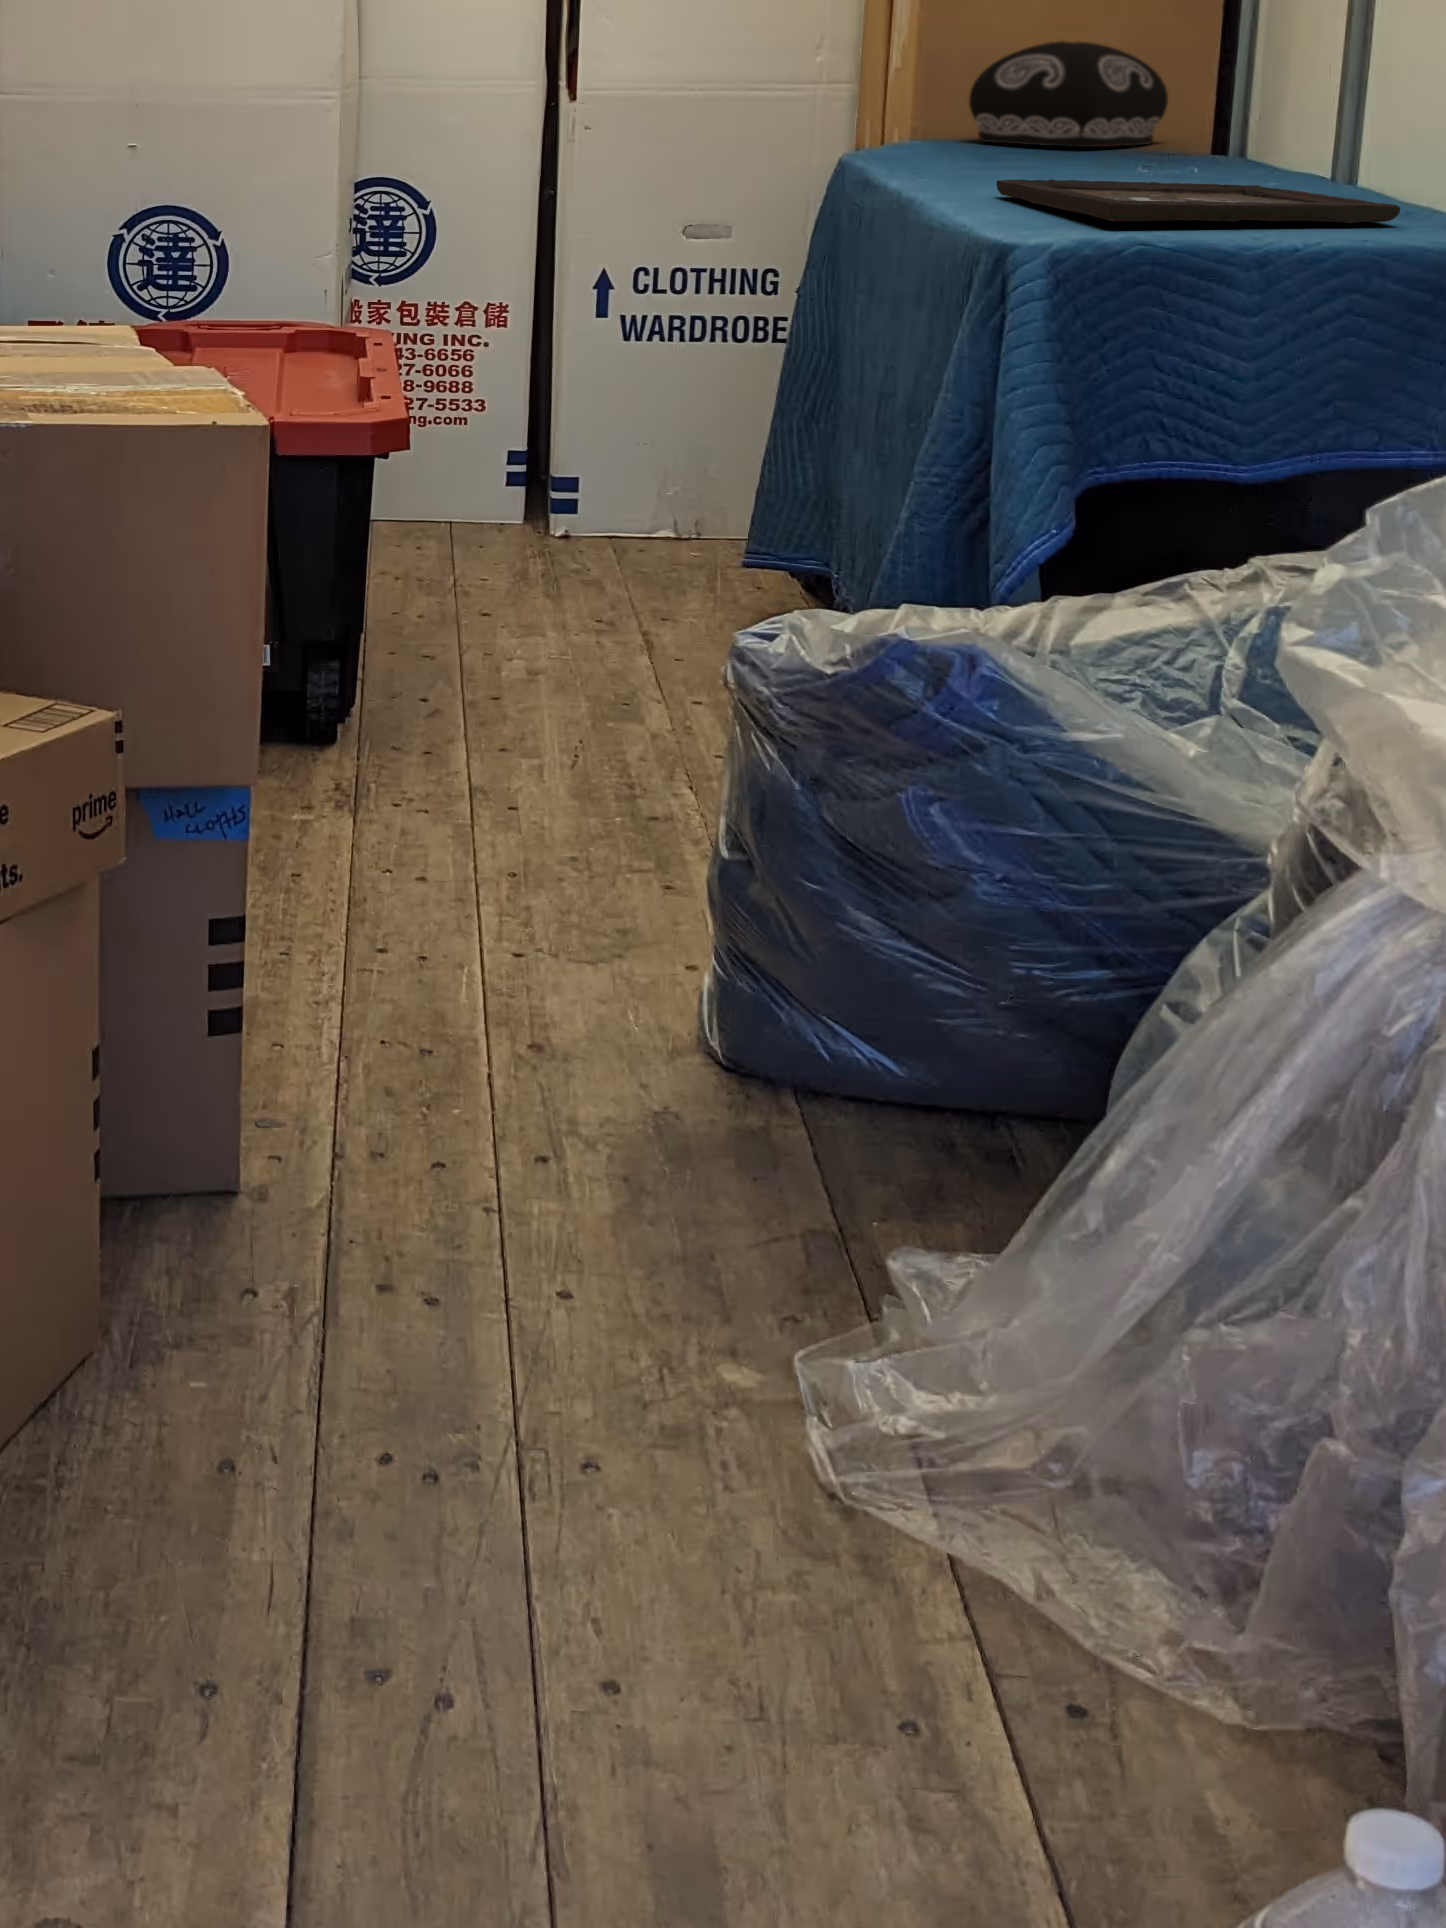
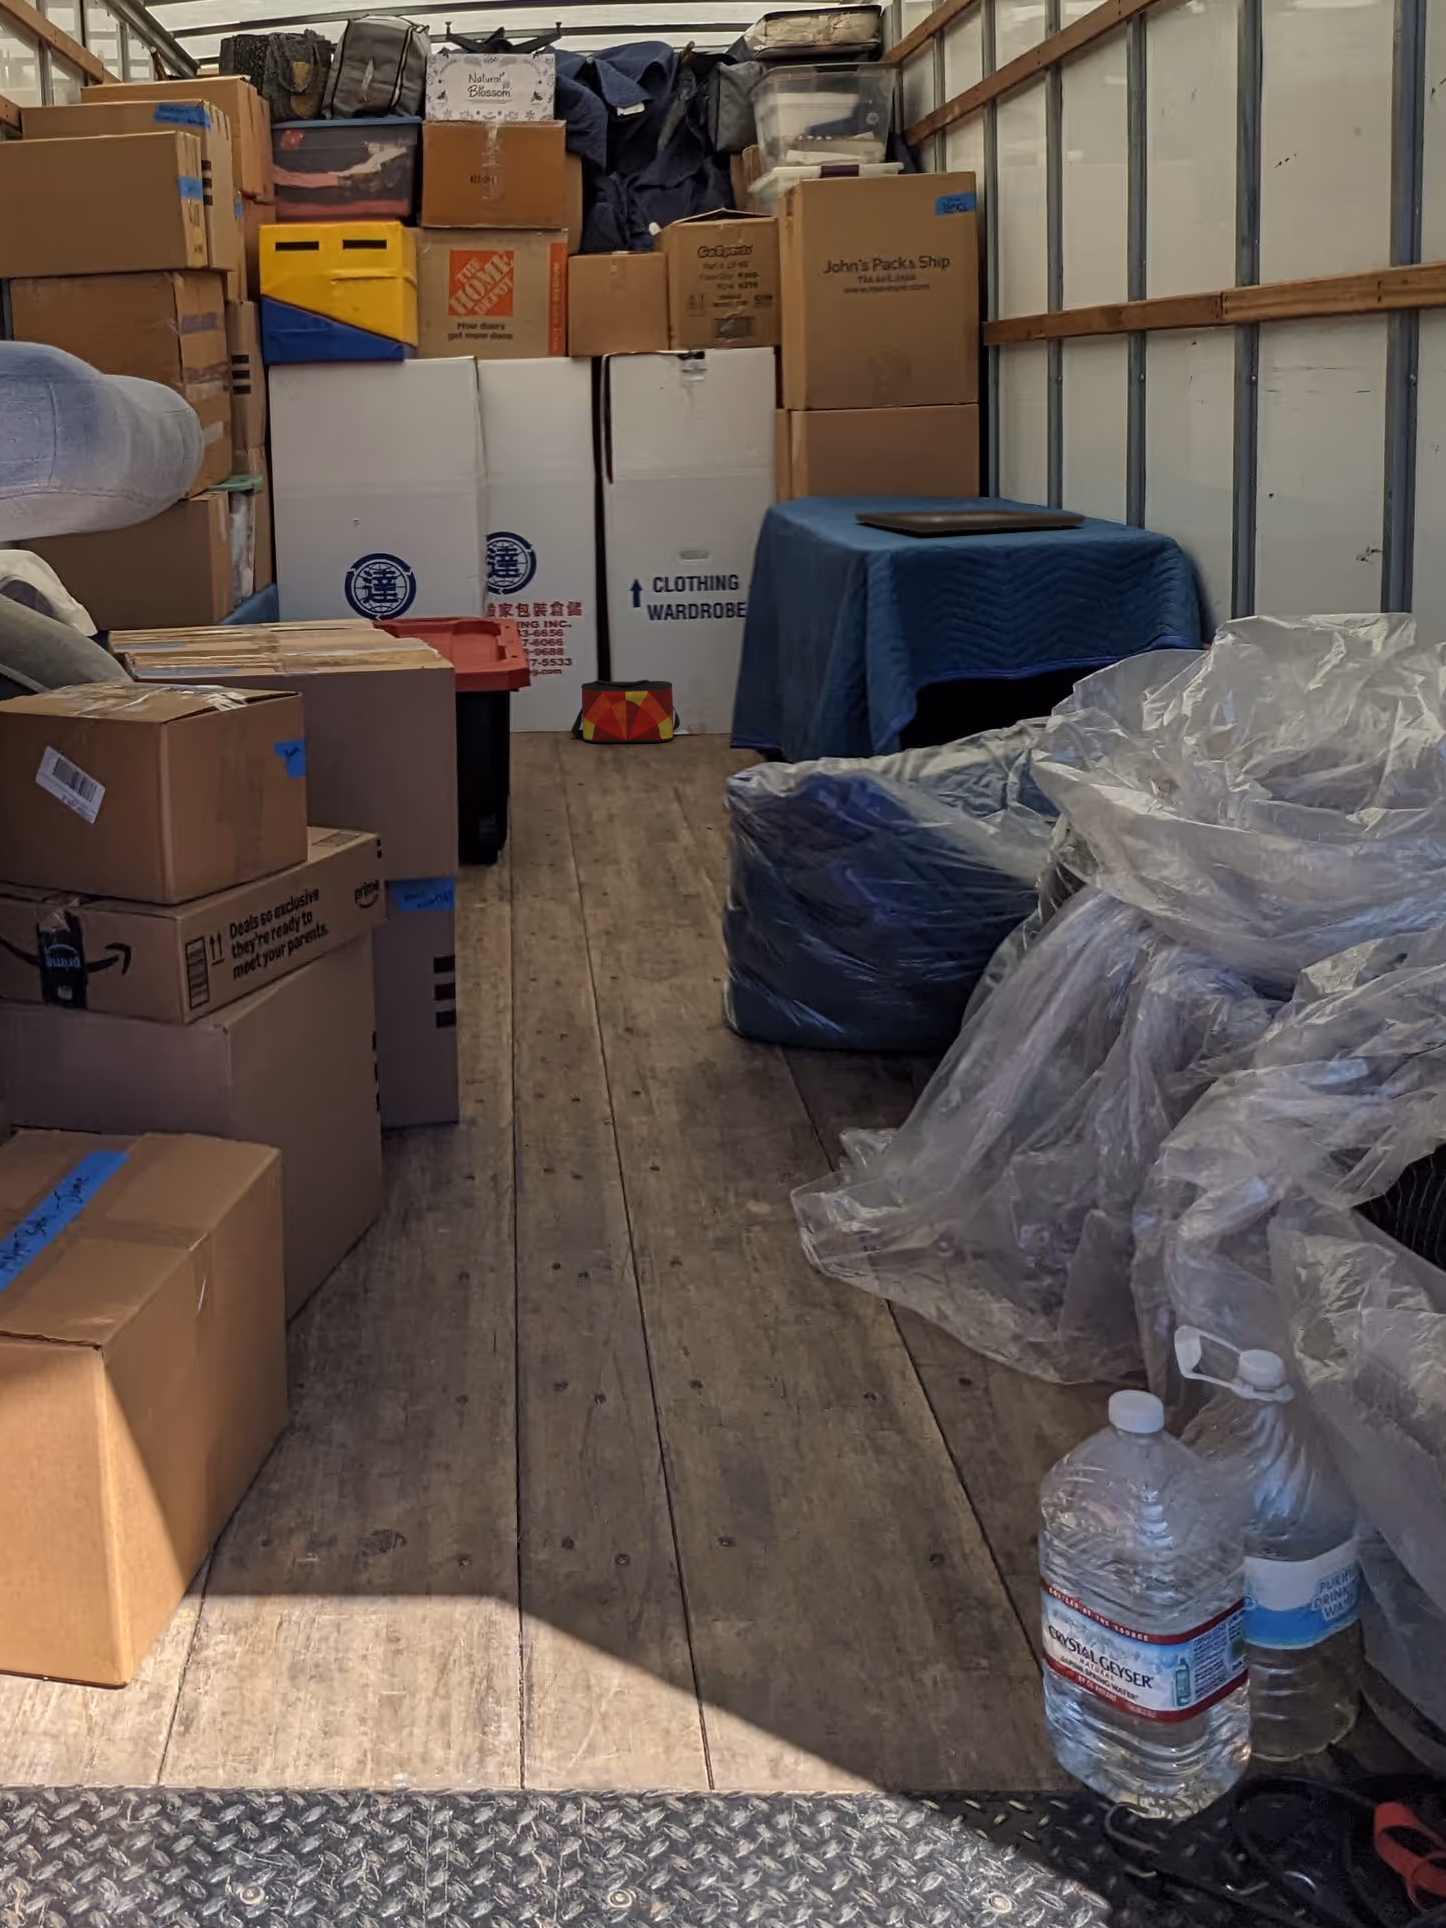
cushion: present [969,41,1168,147] -> none [836,434,951,493]
bag: none [480,443,667,555] -> present [571,680,680,743]

